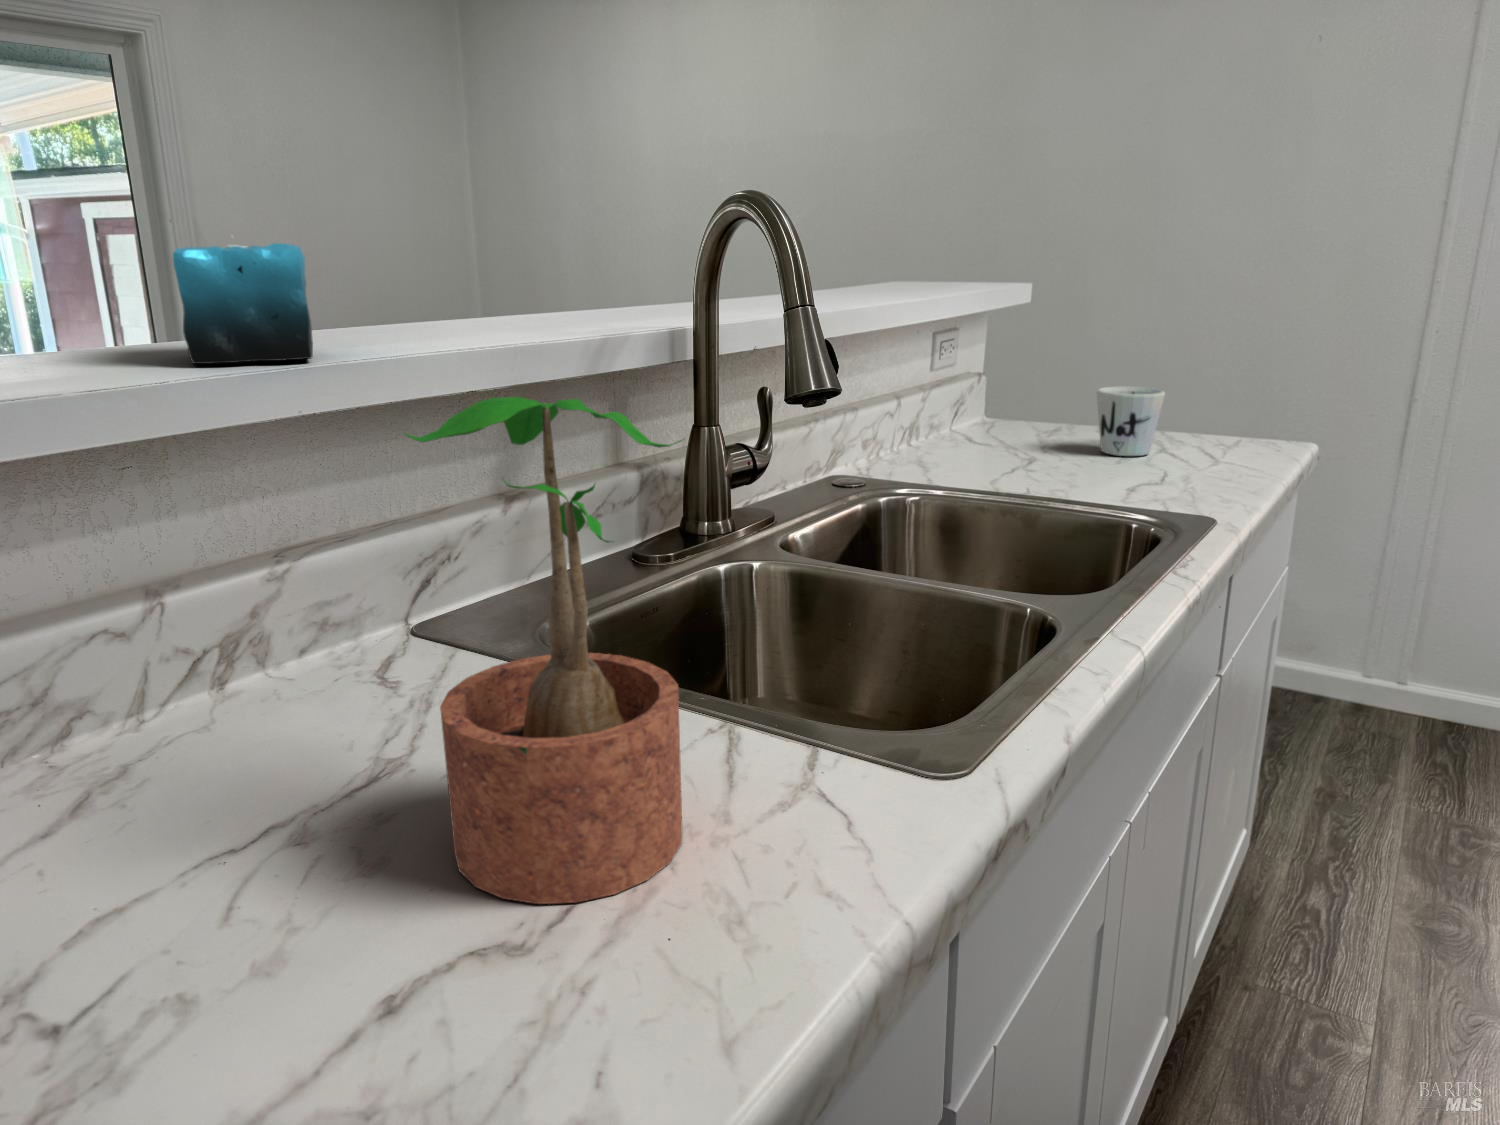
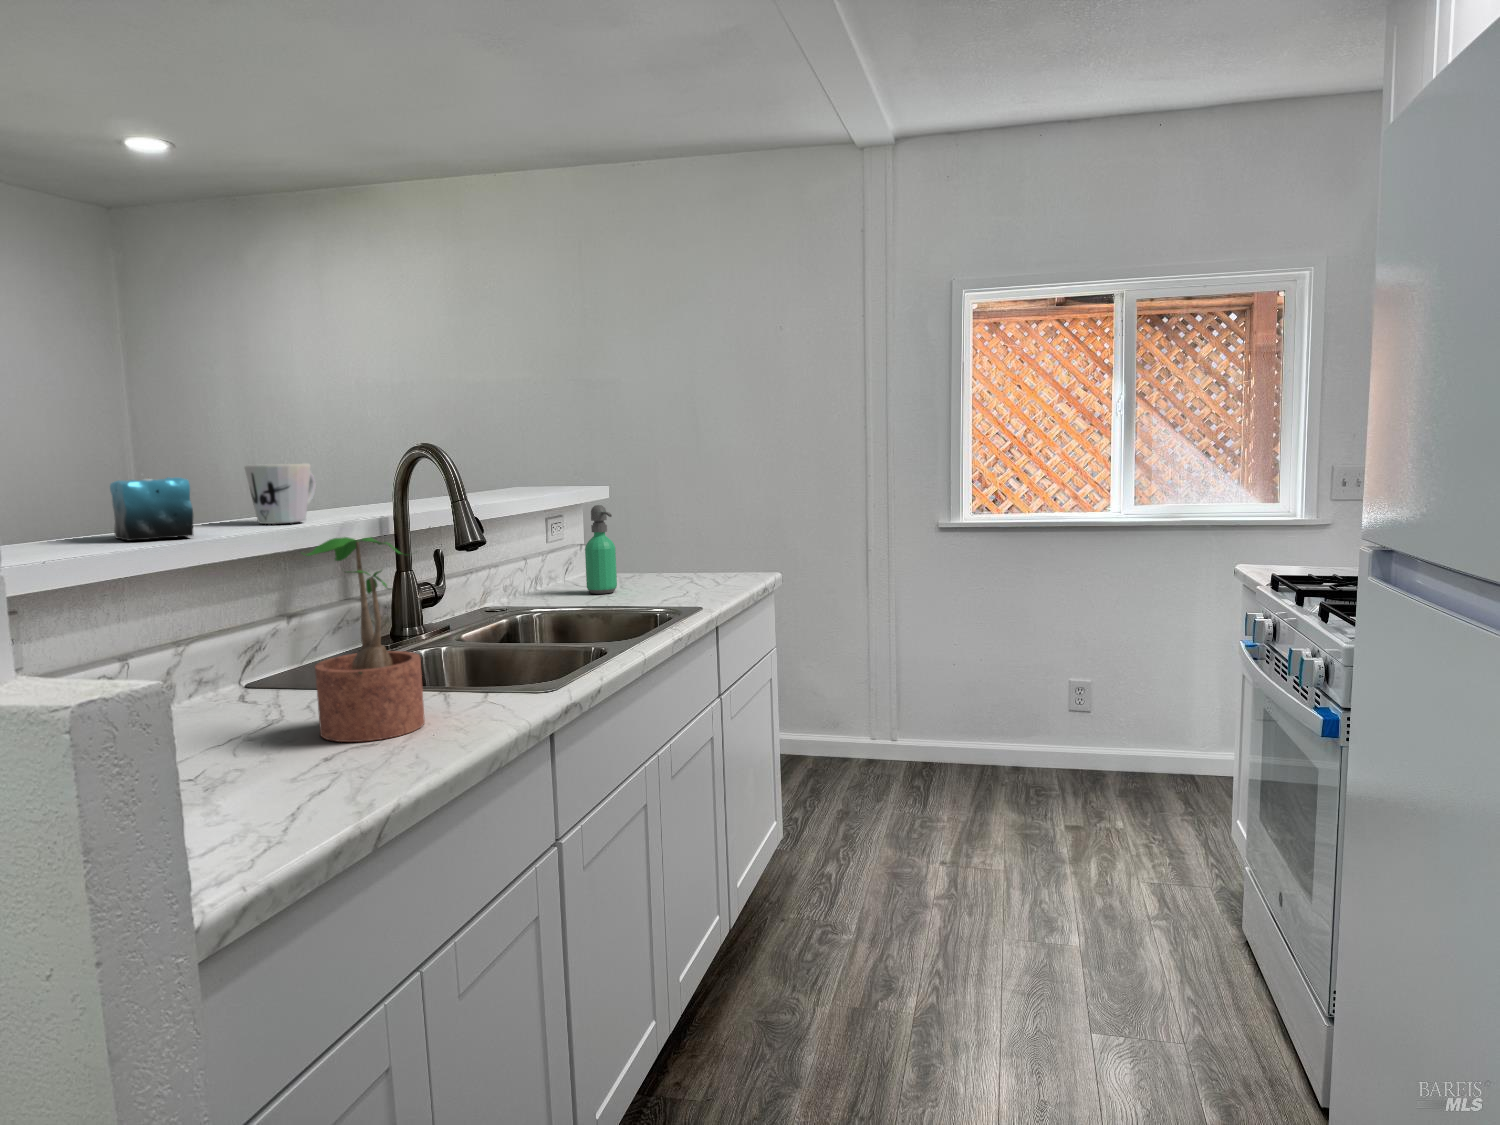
soap dispenser: none [991,317,1046,462] -> present [585,505,617,594]
mug: present [1097,386,1165,456] -> present [245,463,316,524]

